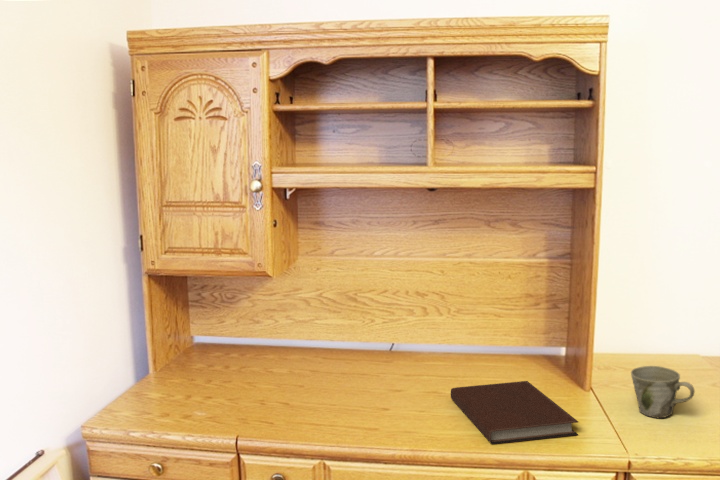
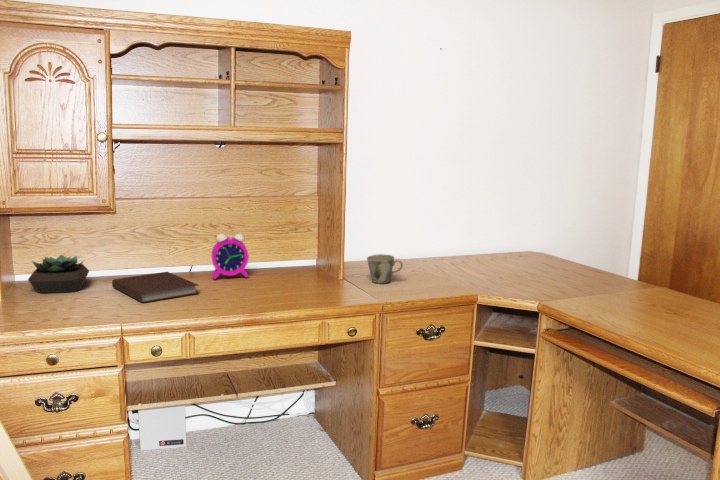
alarm clock: none [402,302,456,374] -> present [211,233,249,279]
succulent plant: none [188,320,261,370] -> present [28,255,89,293]
notebook: present [451,381,578,444] -> present [112,272,199,303]

